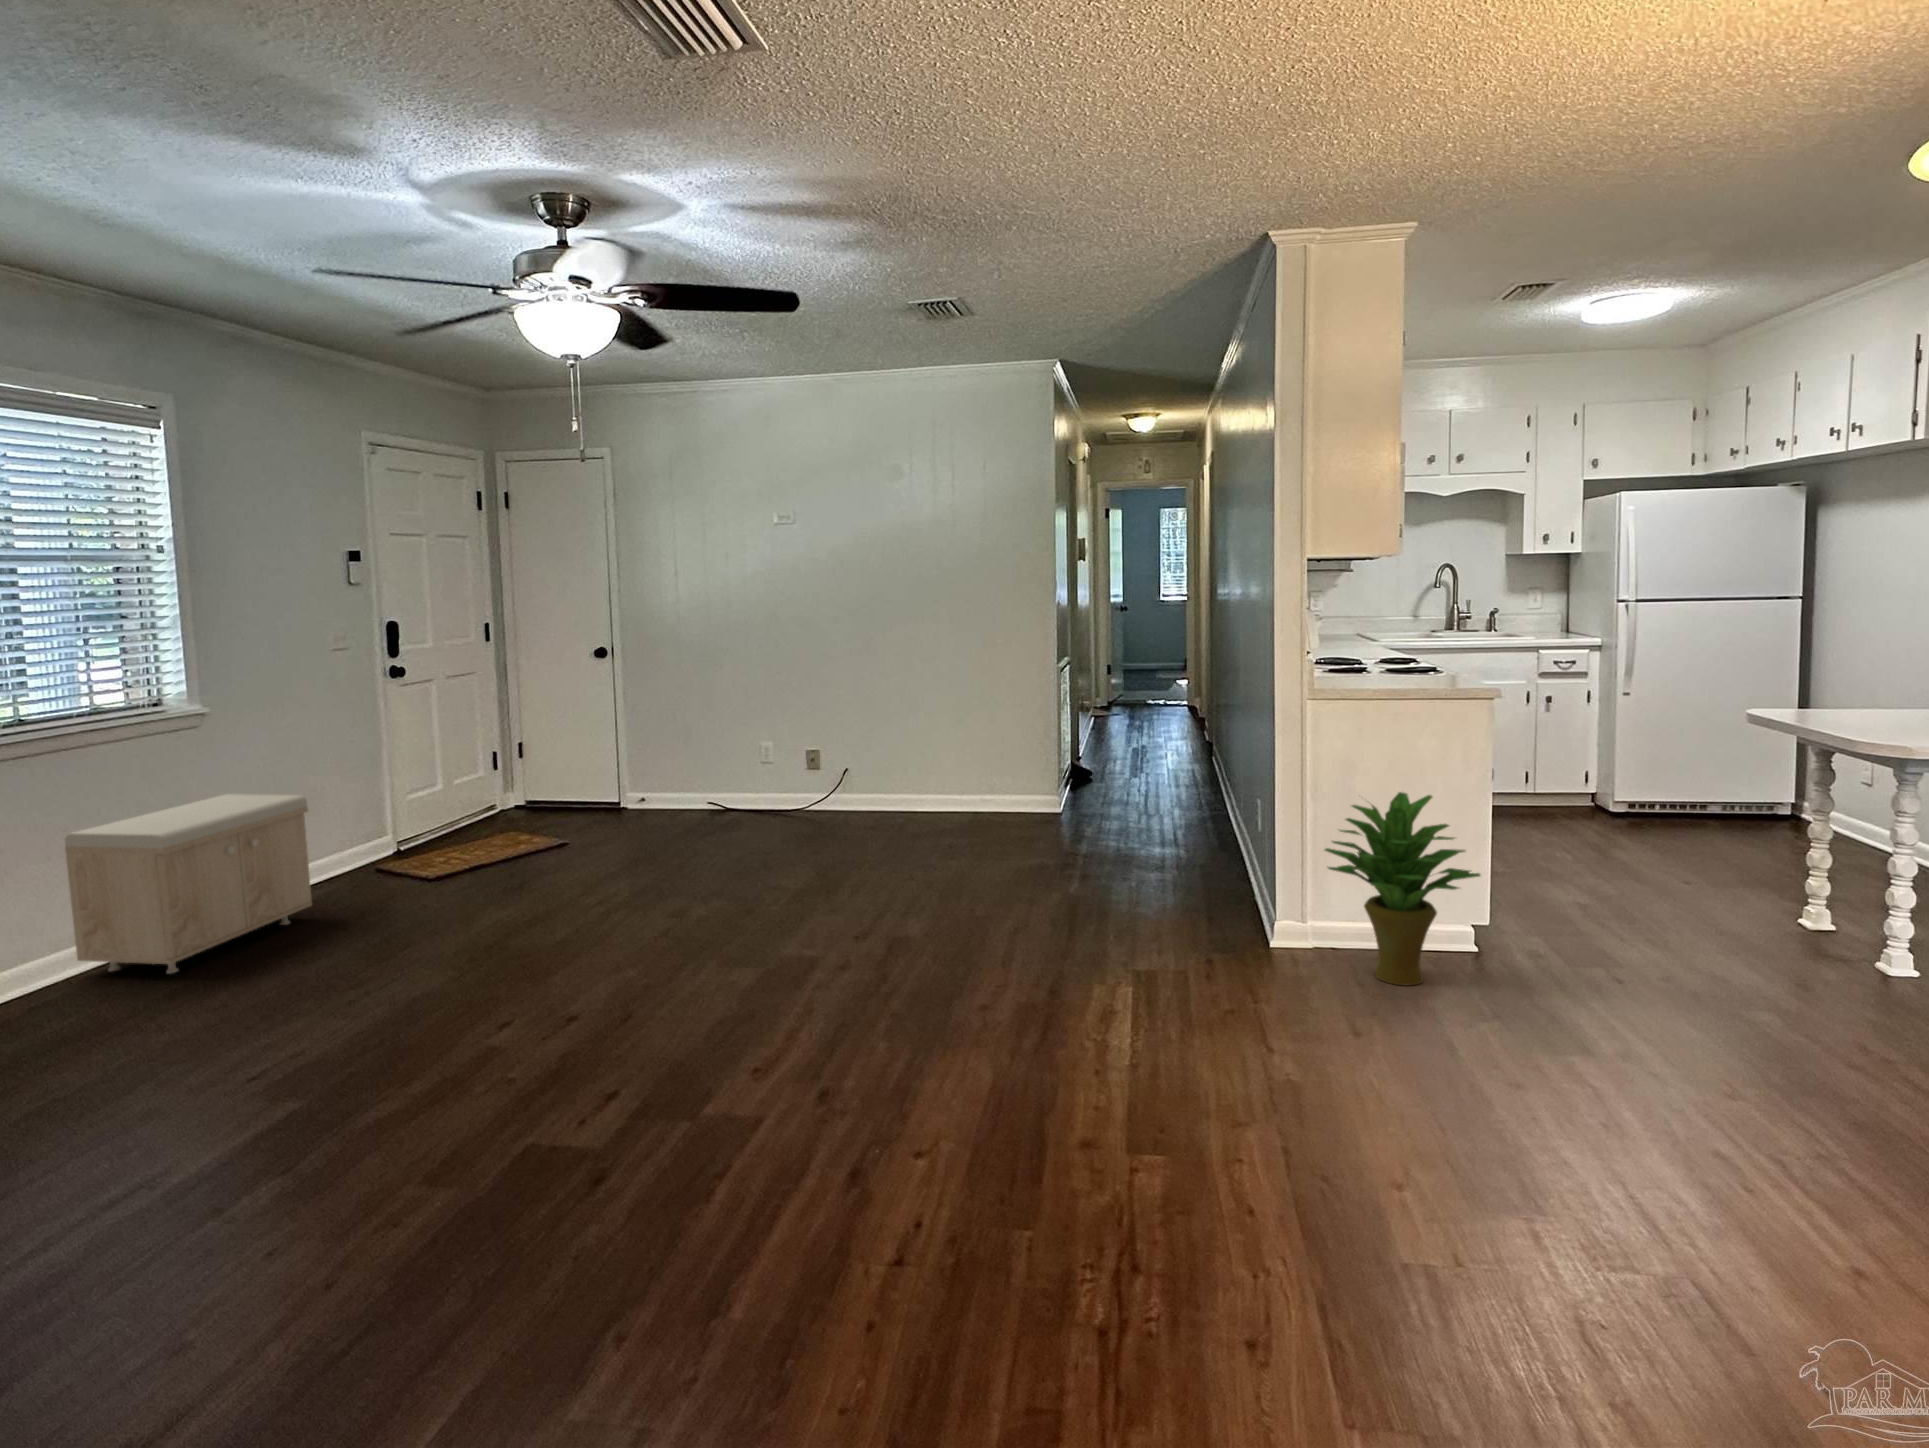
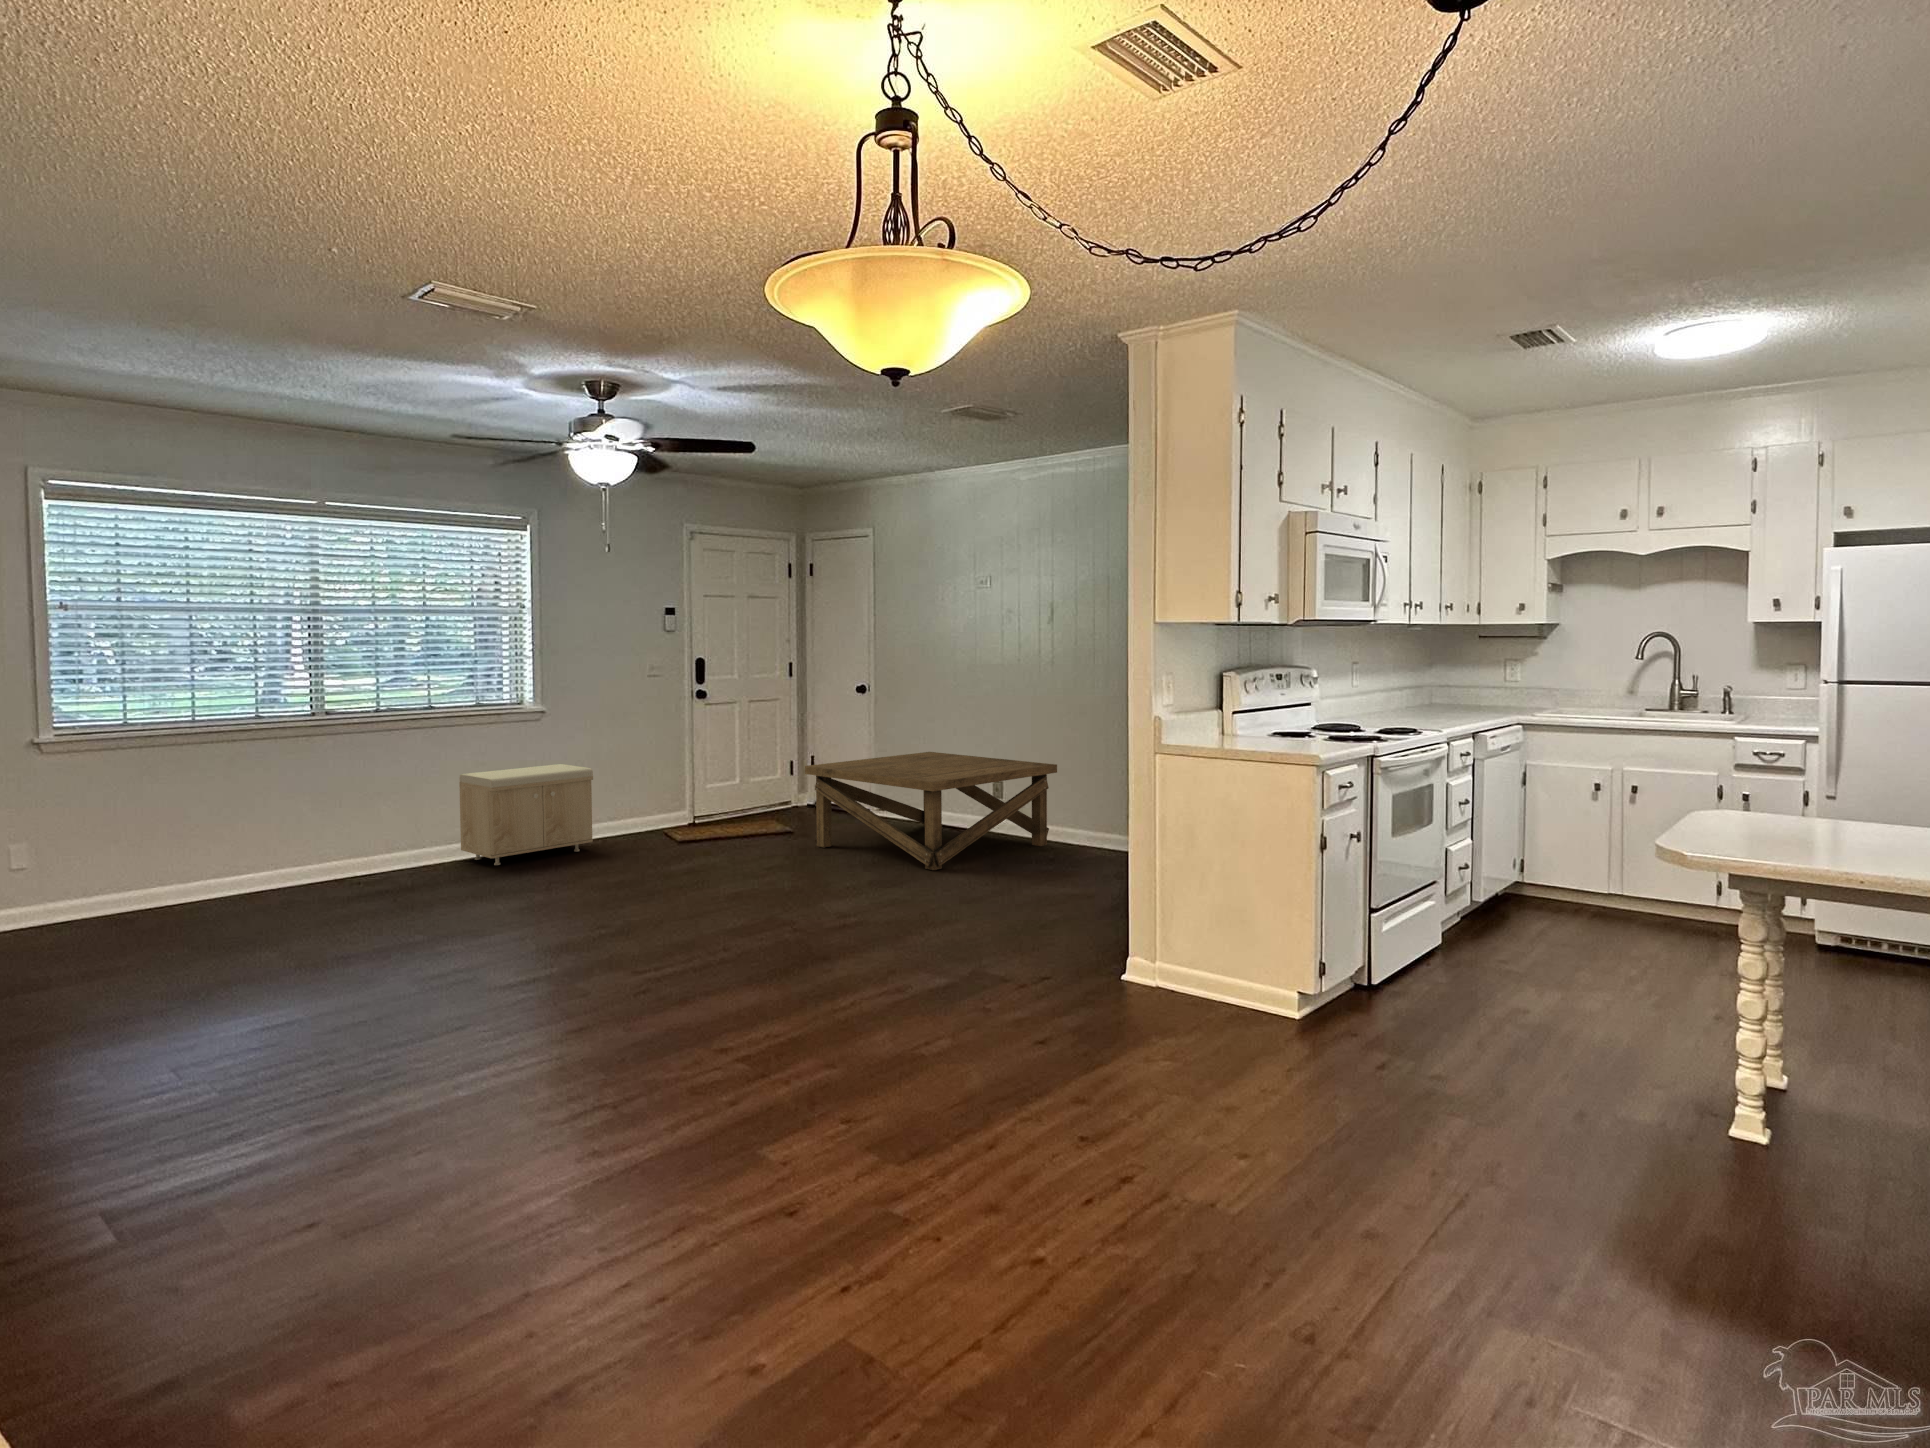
coffee table: none [626,724,910,864] -> present [805,752,1057,870]
potted plant: present [1325,792,1480,986] -> none [1111,839,1247,1022]

